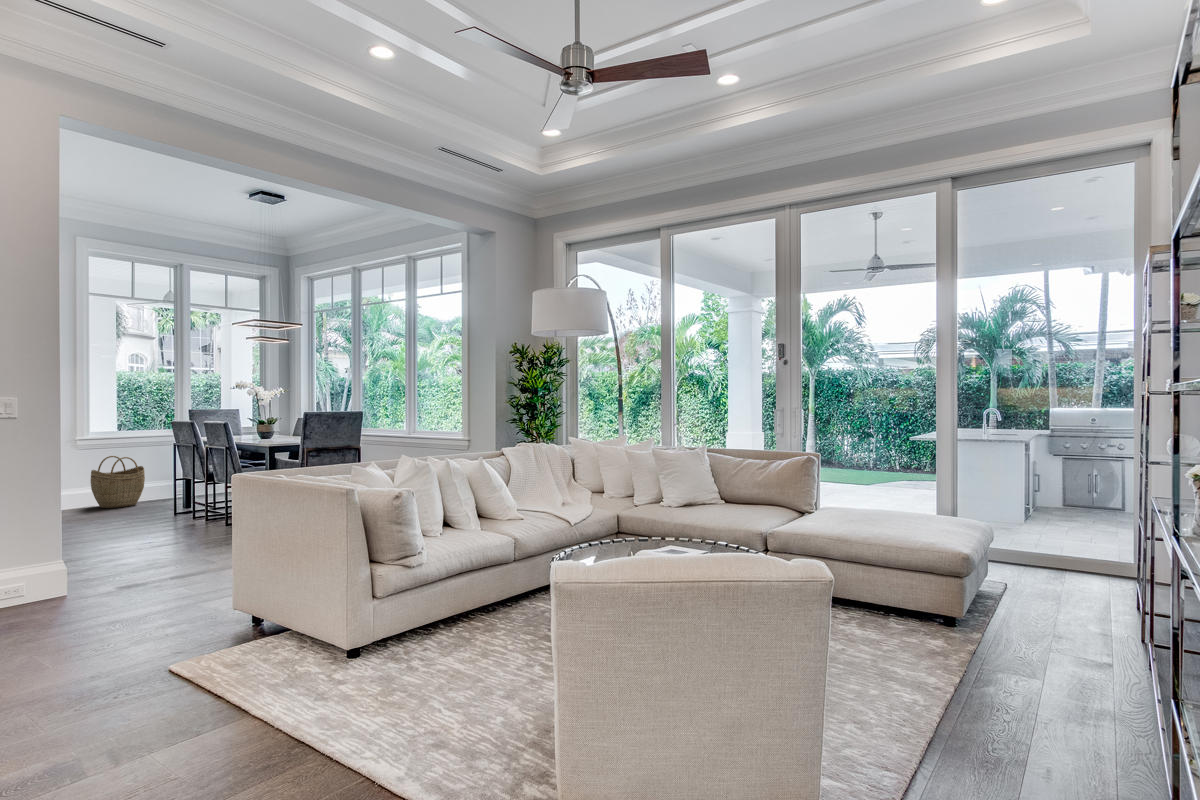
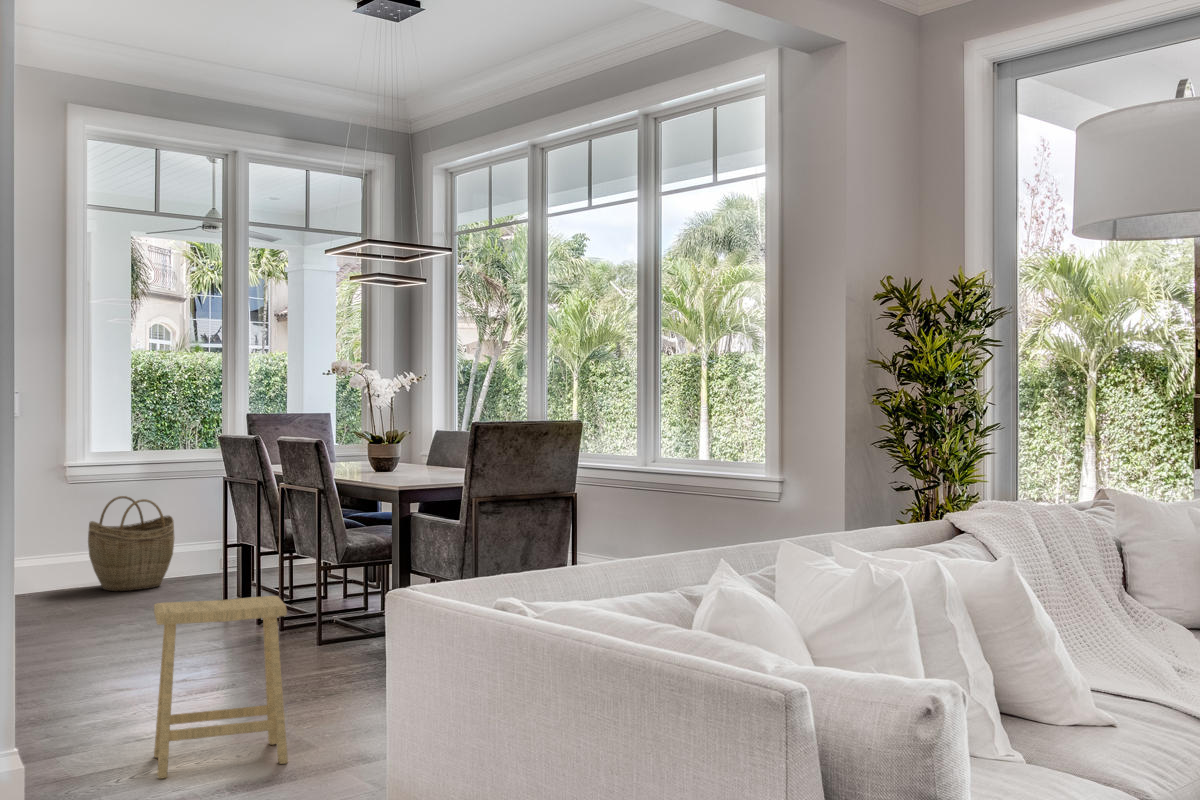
footstool: none [129,495,200,580] -> present [154,596,288,779]

